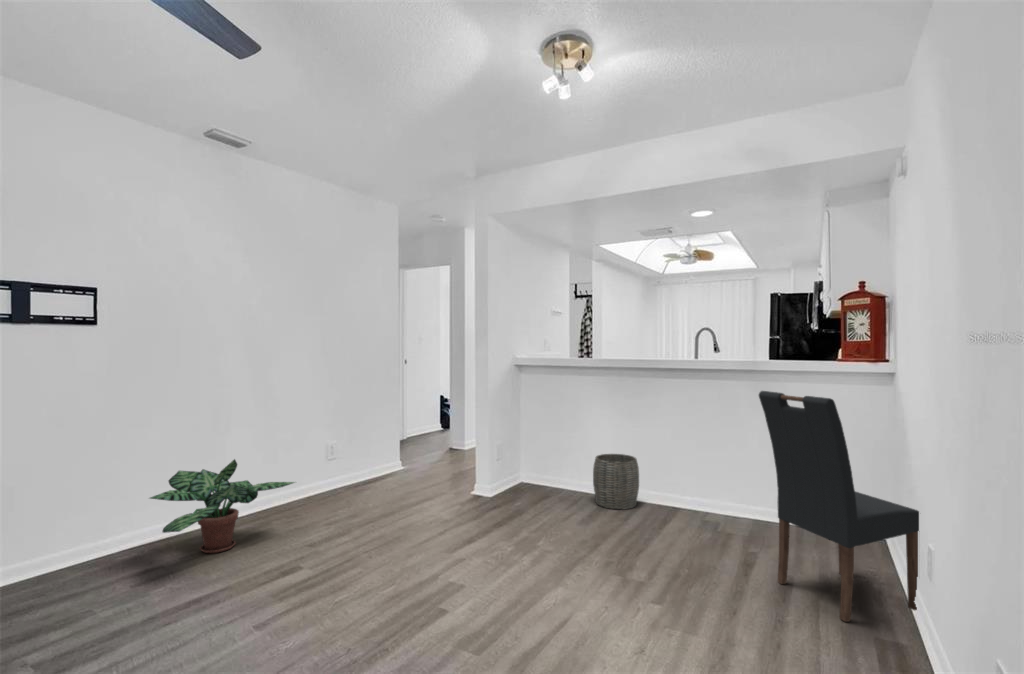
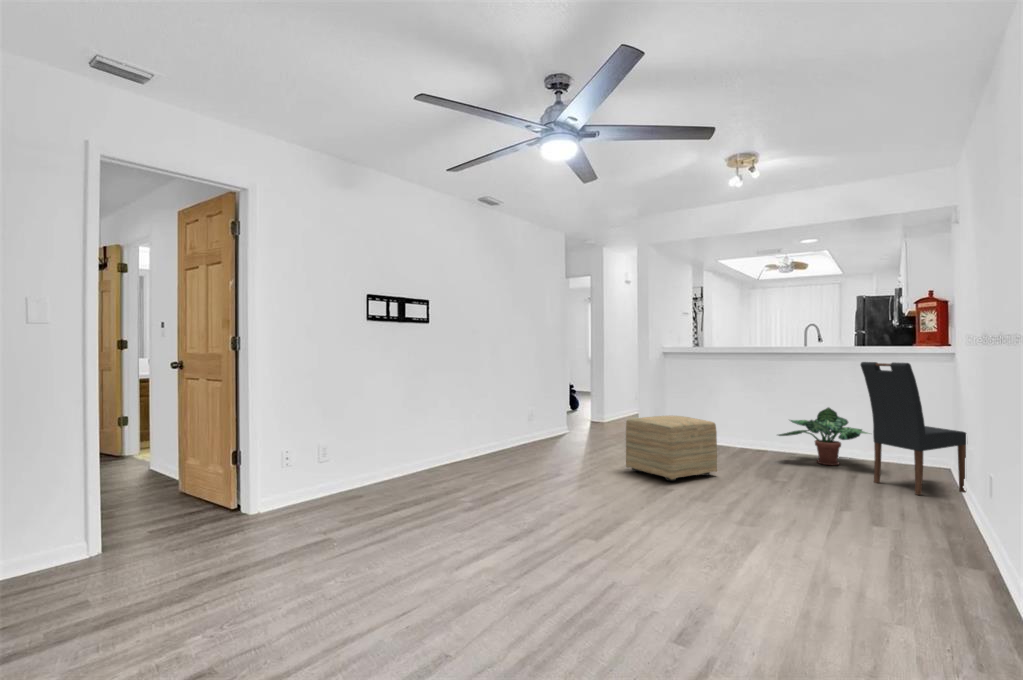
woven basket: present [593,454,639,509] -> none [728,417,764,454]
potted plant: present [150,459,295,553] -> present [778,408,870,465]
ottoman: none [408,467,543,591] -> present [626,416,717,481]

